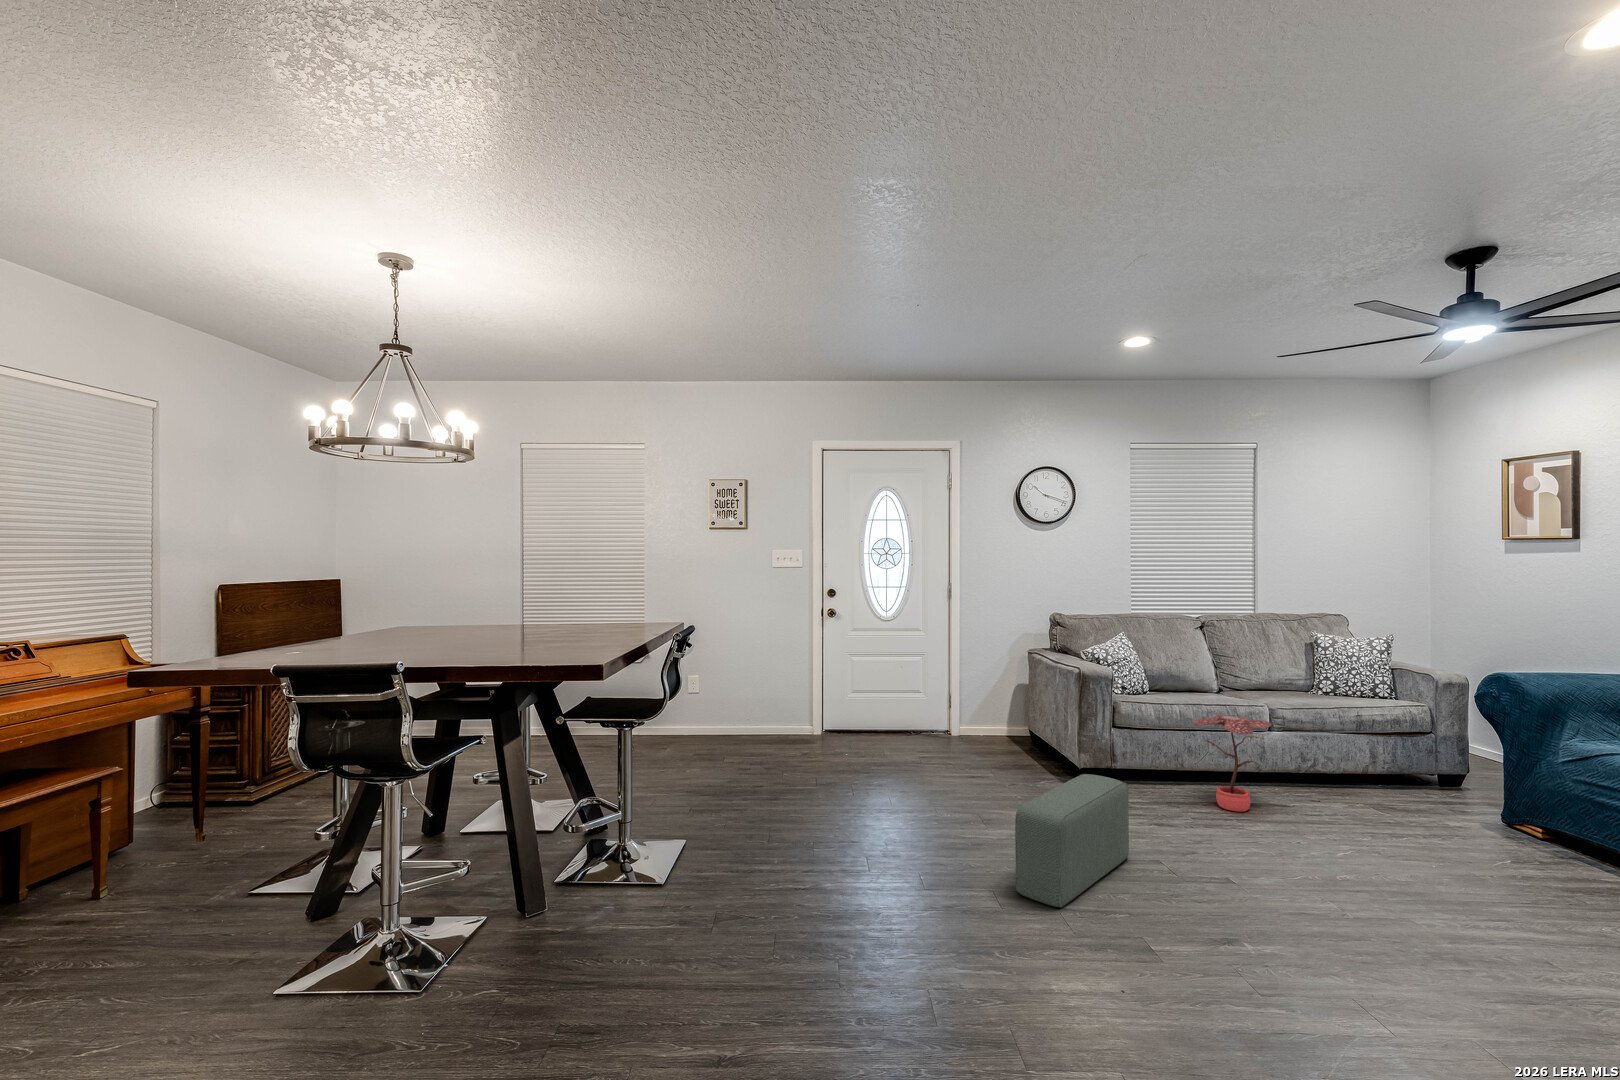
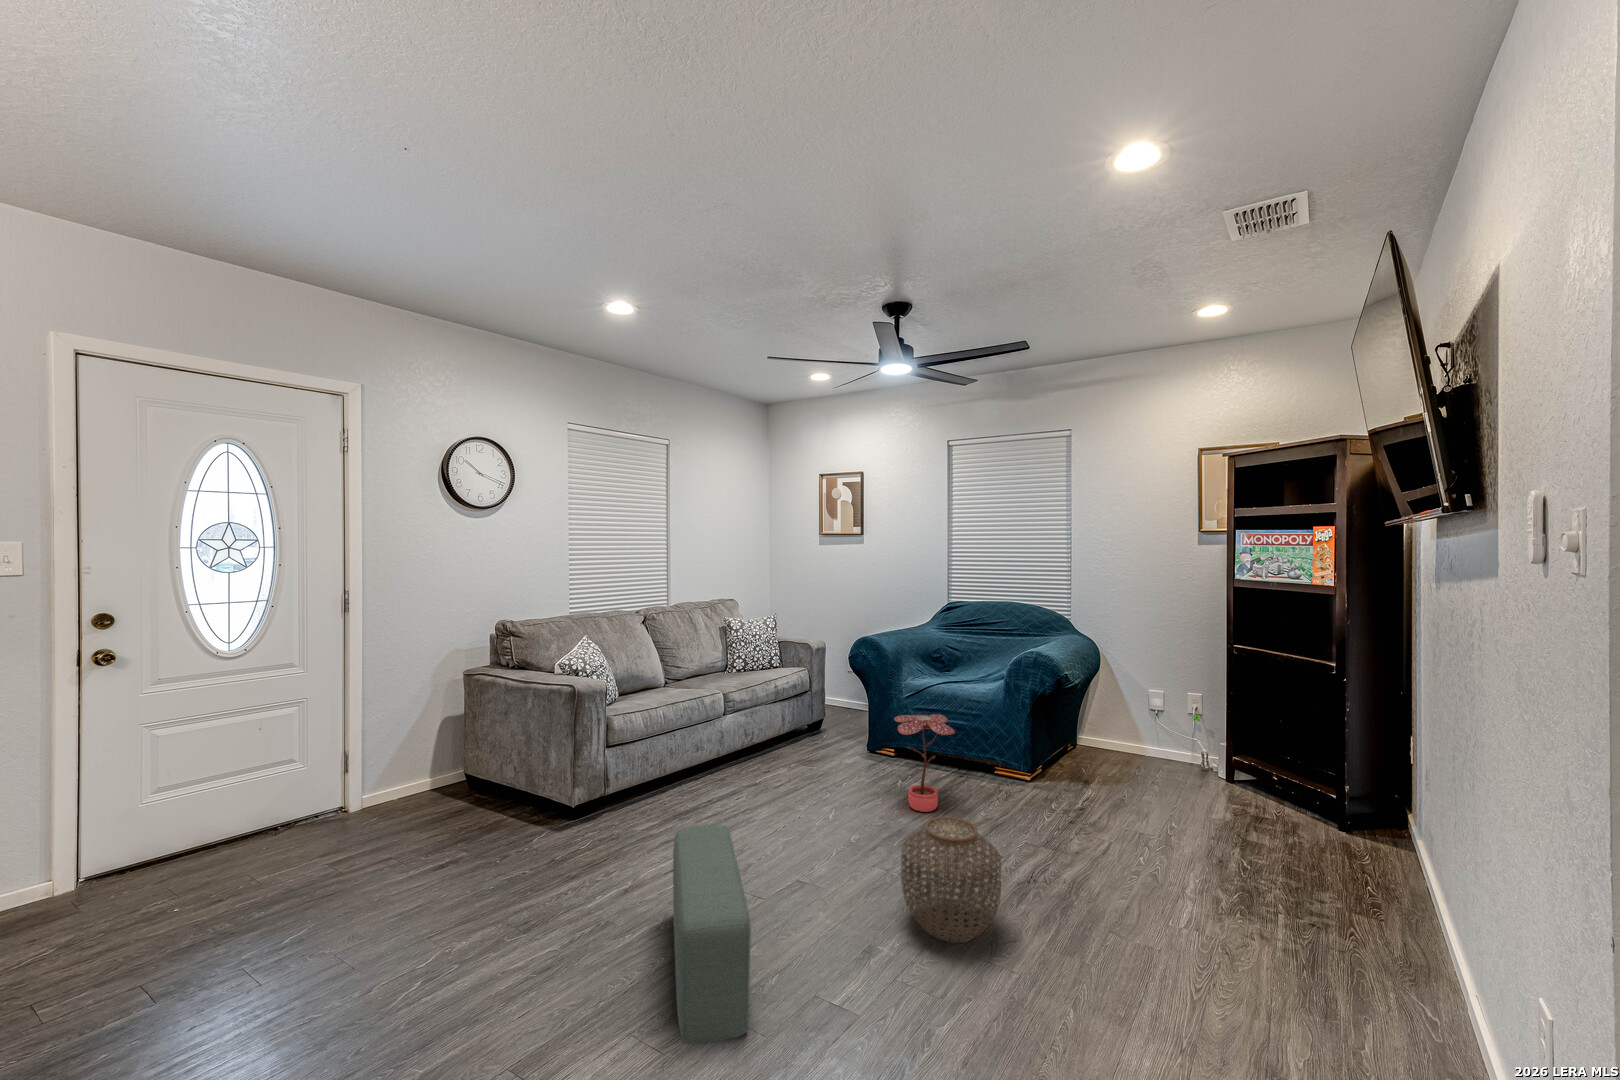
potted plant: present [1194,715,1271,812] -> present [894,714,955,812]
woven basket: none [1273,831,1404,969] -> present [901,817,1001,943]

